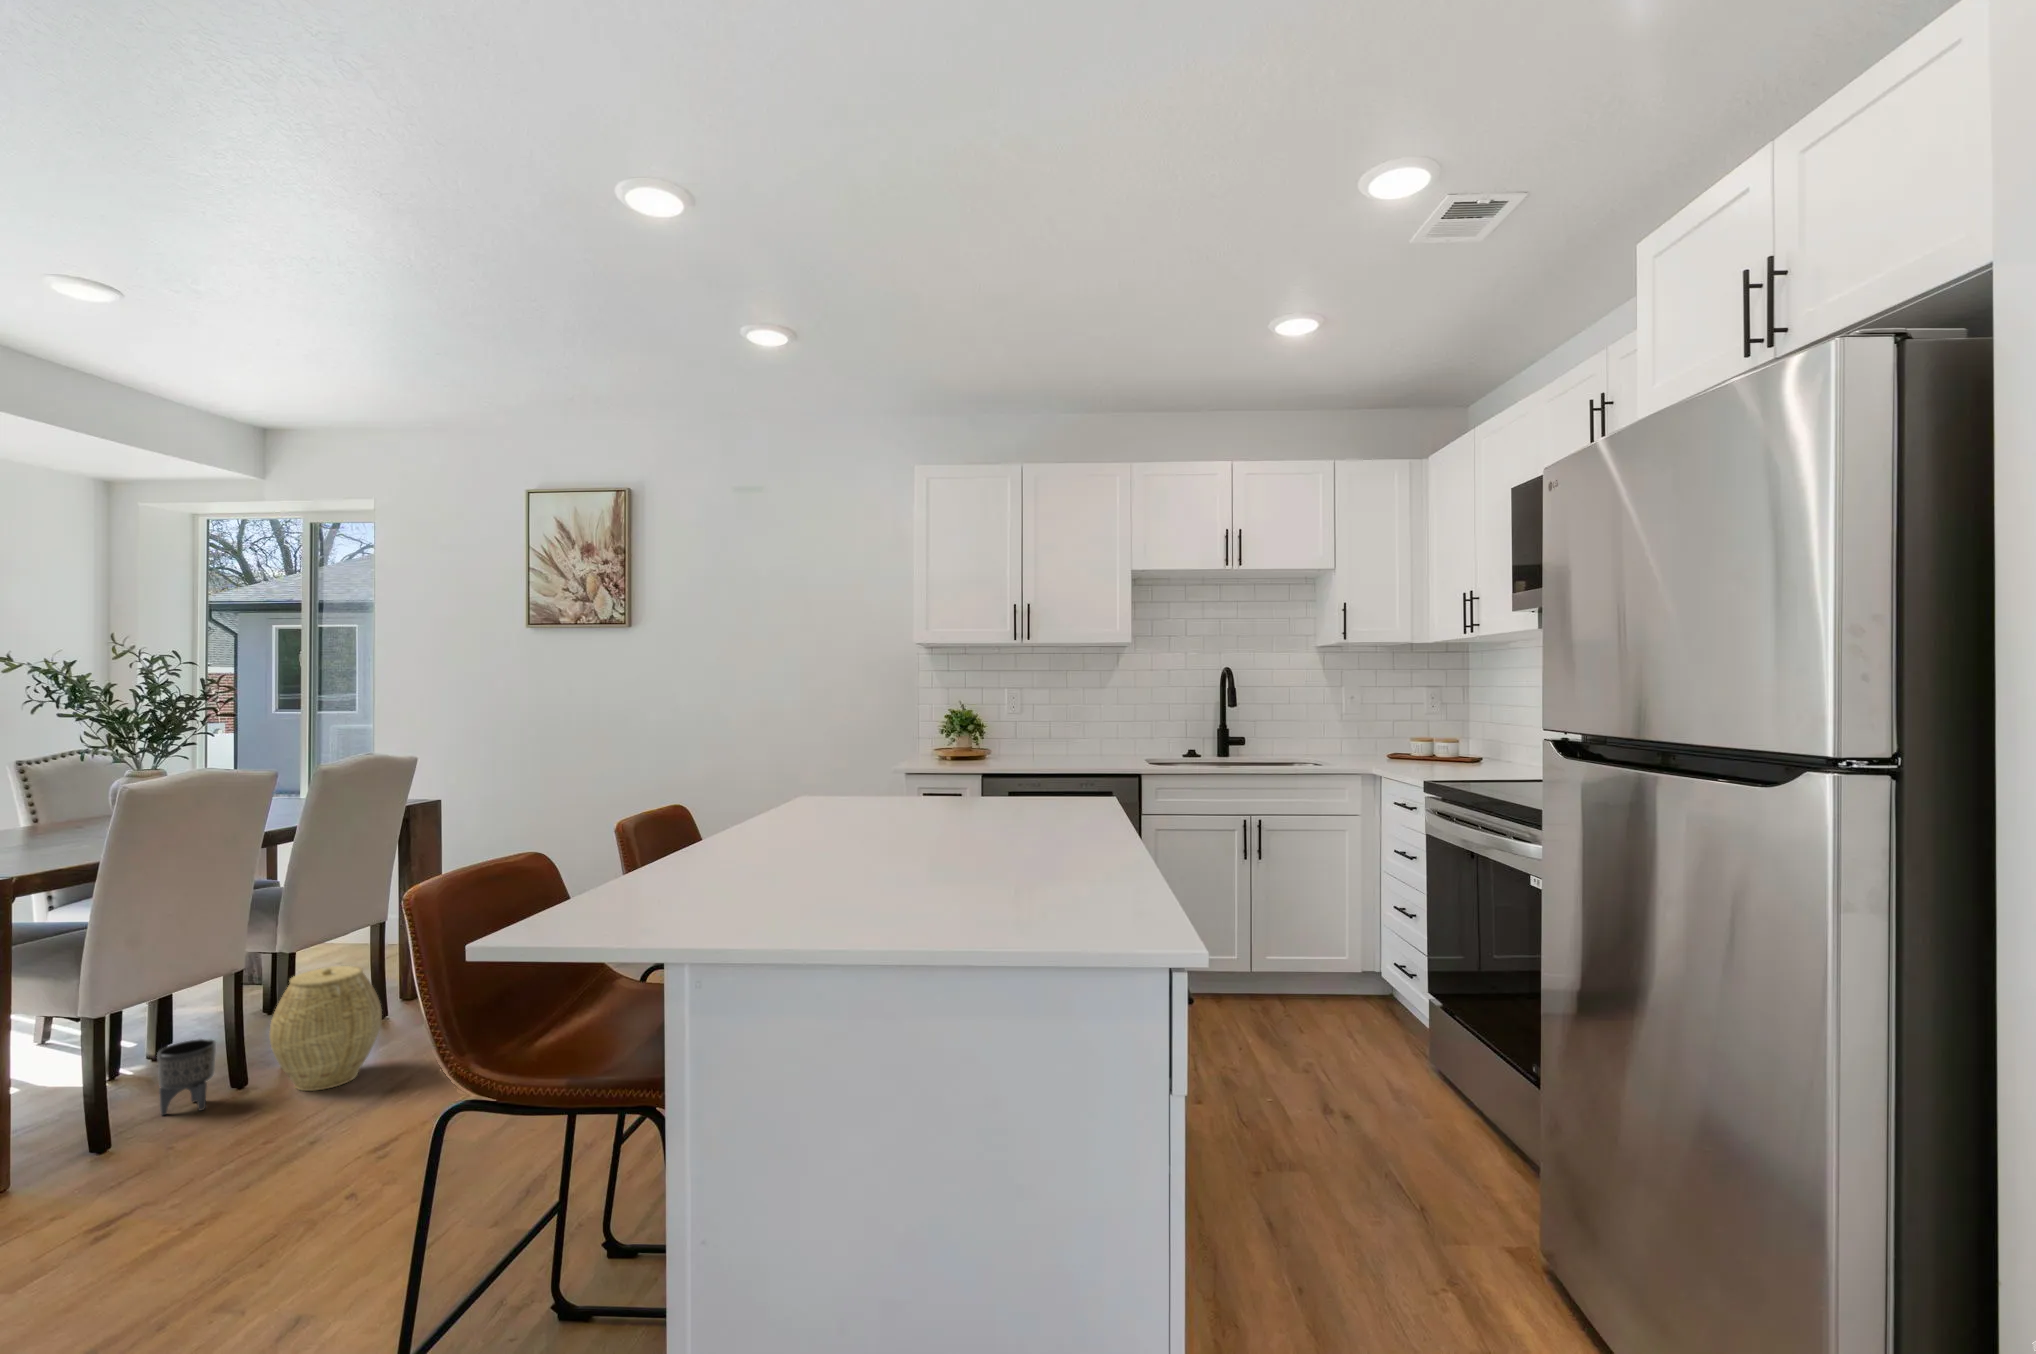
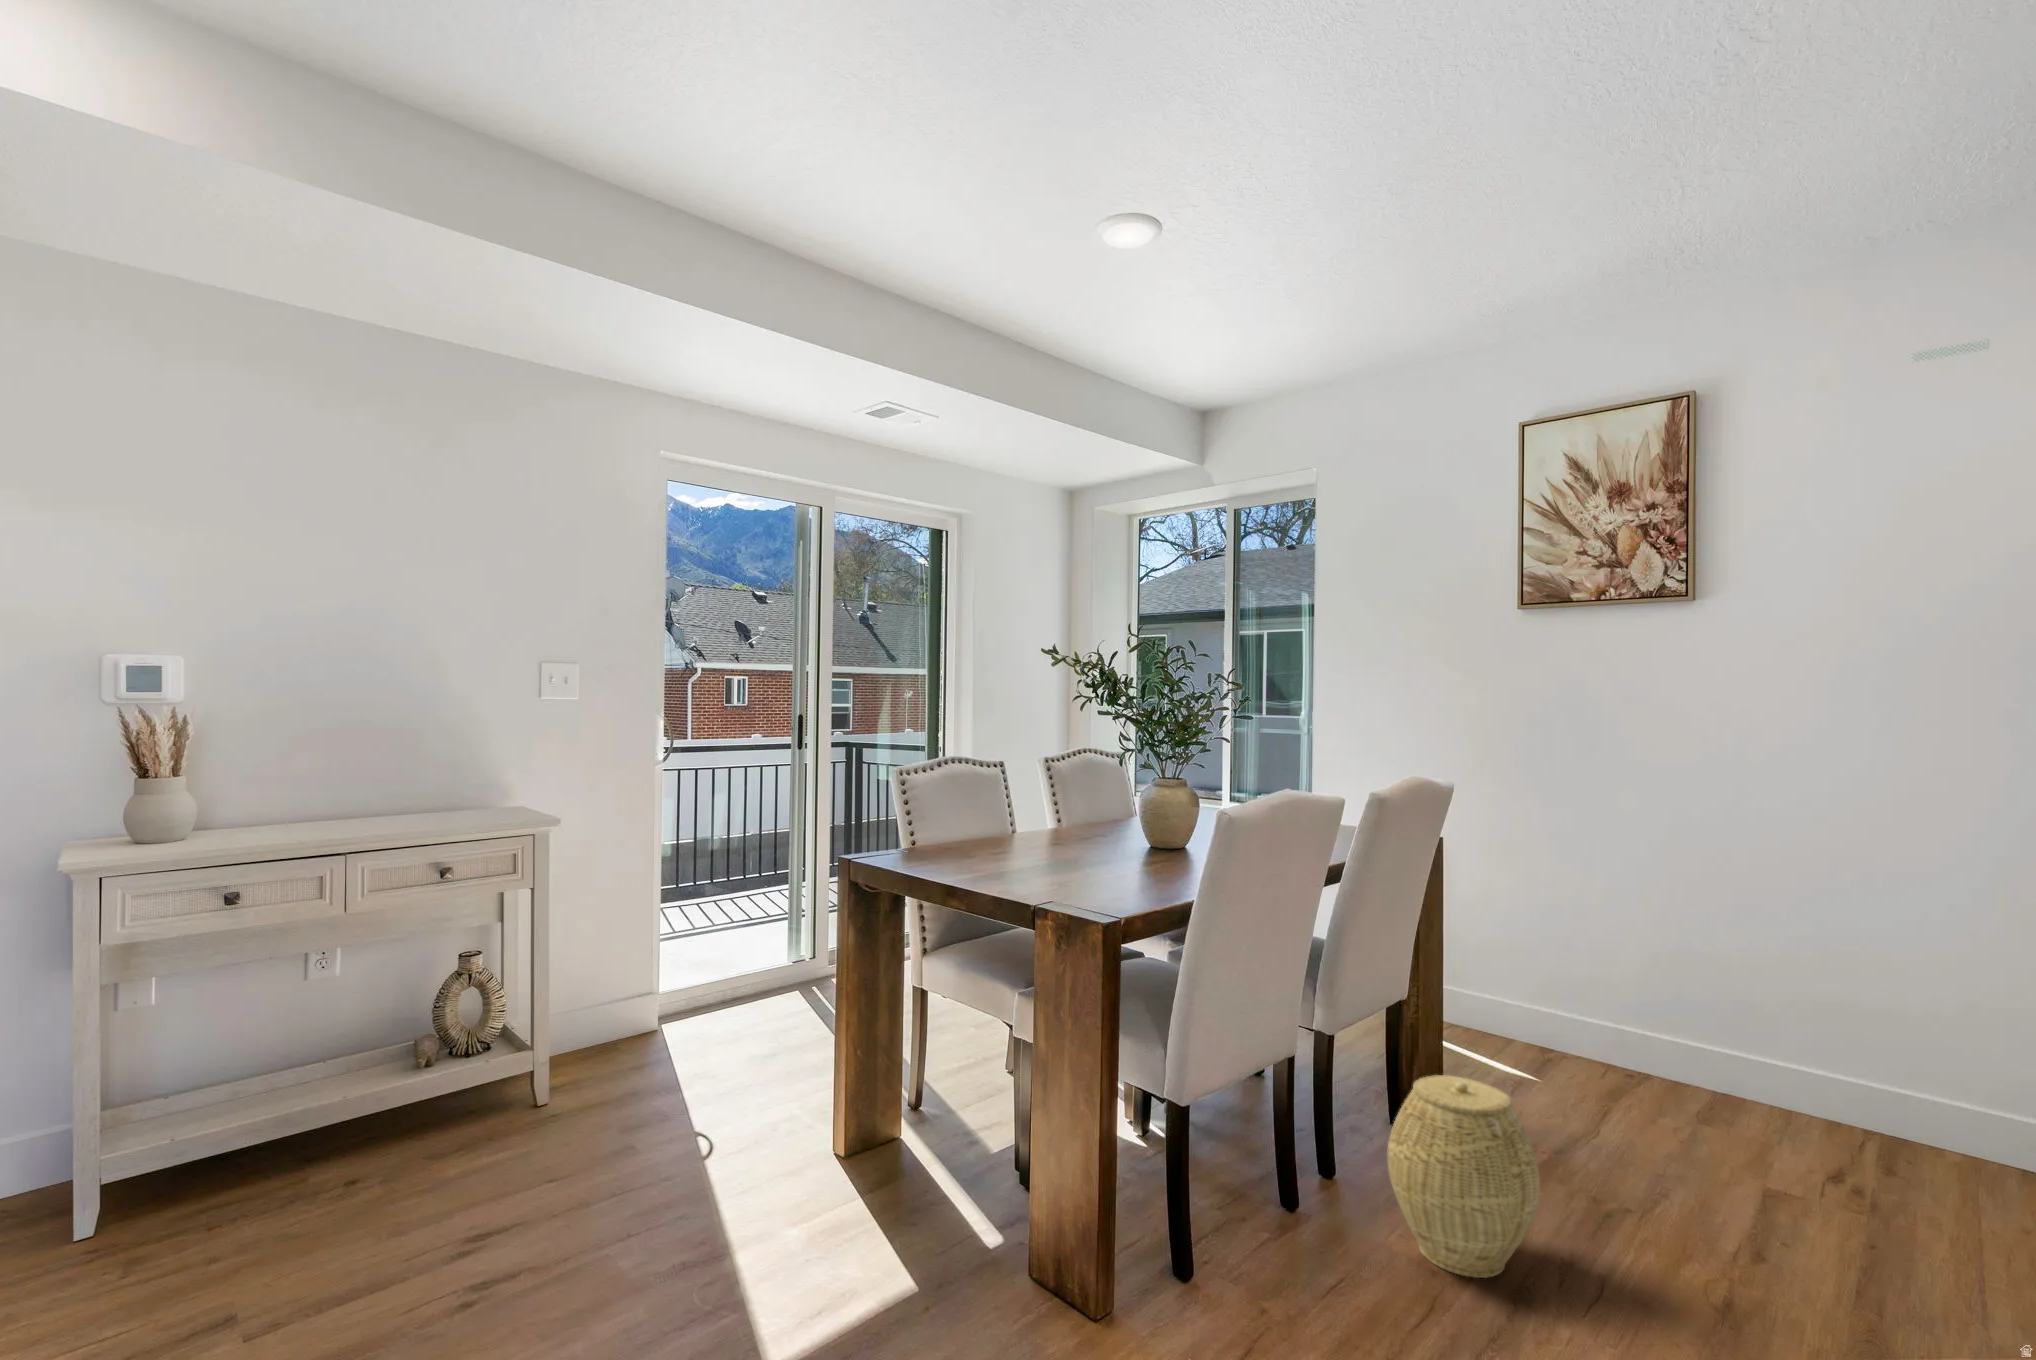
planter: present [157,1039,216,1115] -> none [1269,1149,1335,1264]

